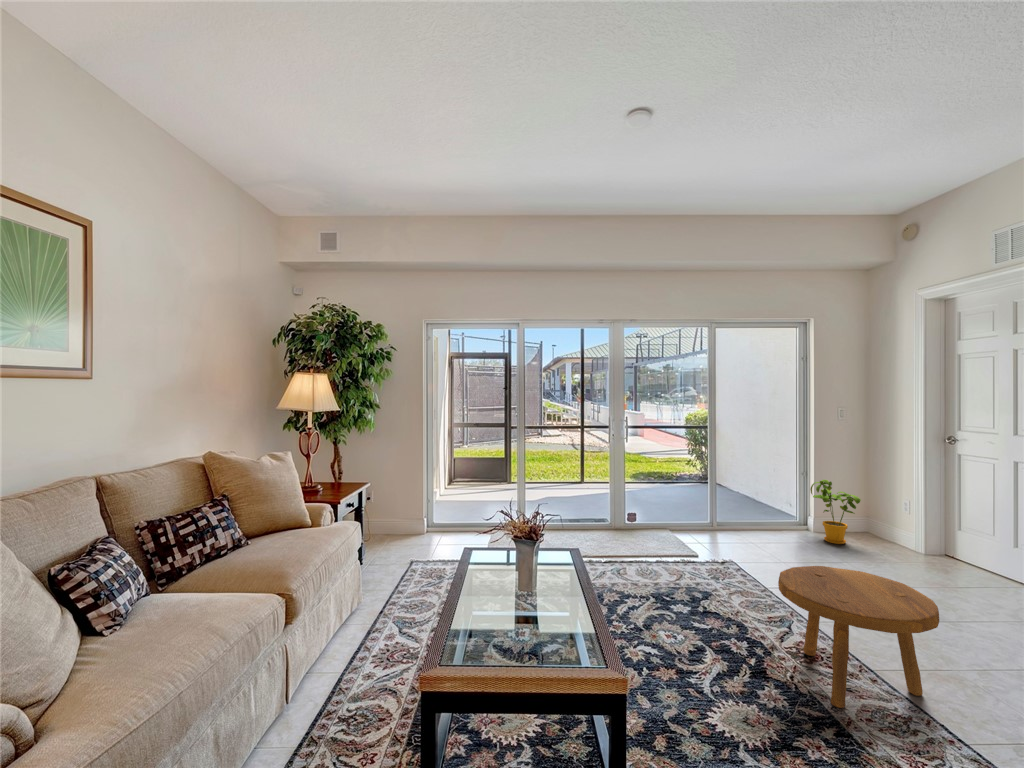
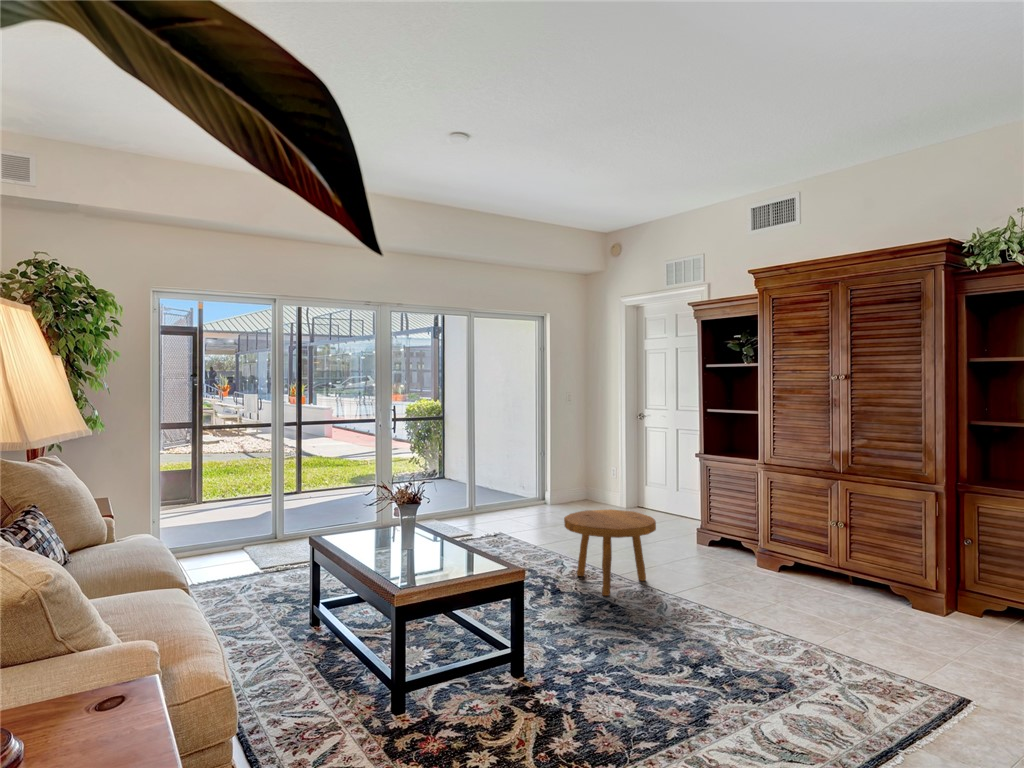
house plant: present [810,480,861,544] -> none [550,456,586,510]

